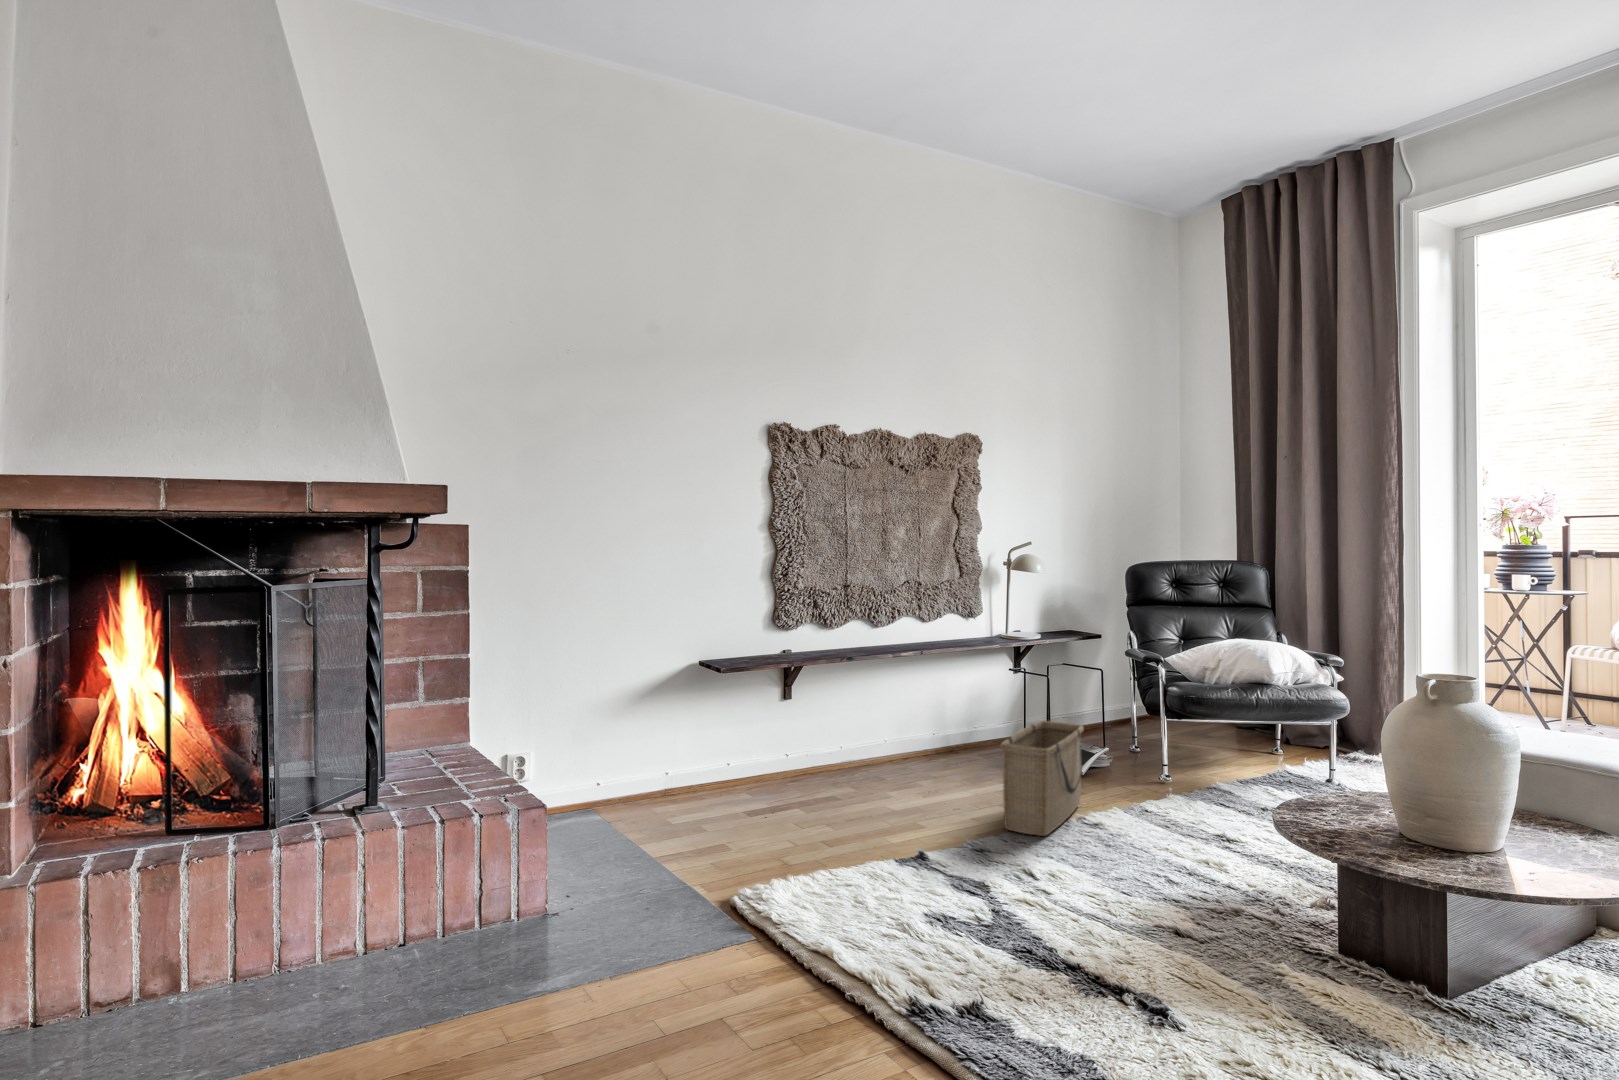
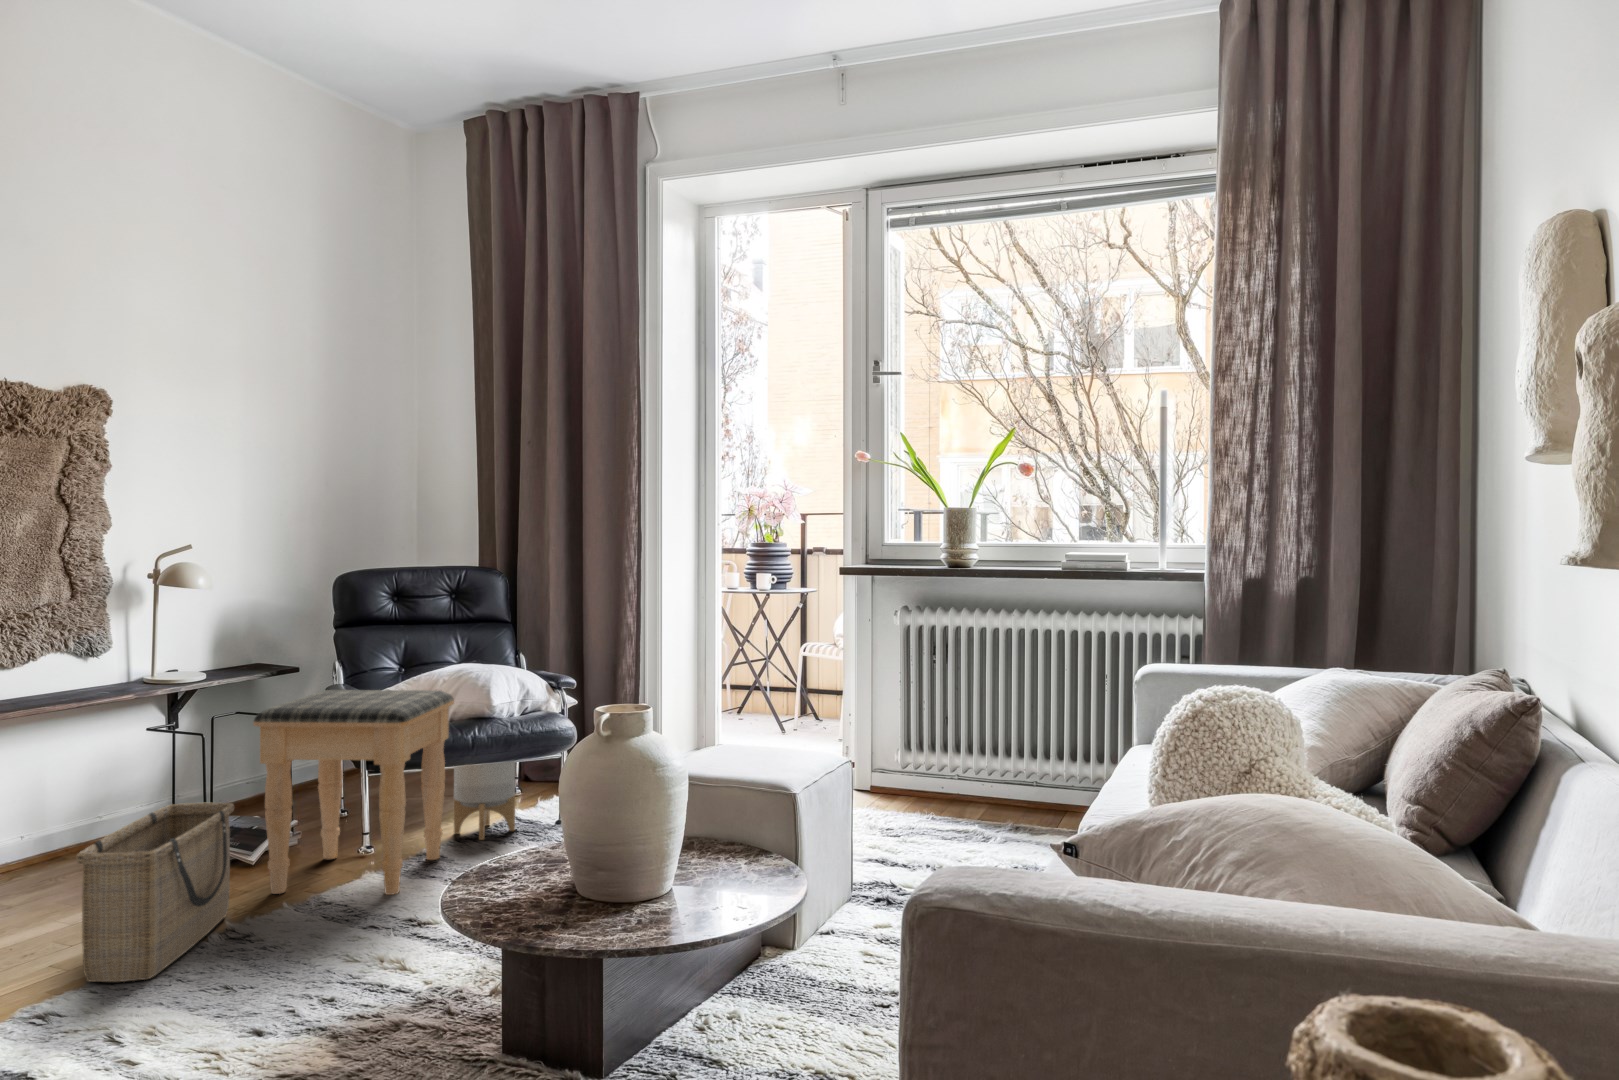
footstool: none [1092,652,1238,813] -> present [253,690,454,895]
planter: none [1231,708,1286,785] -> present [454,762,515,840]

